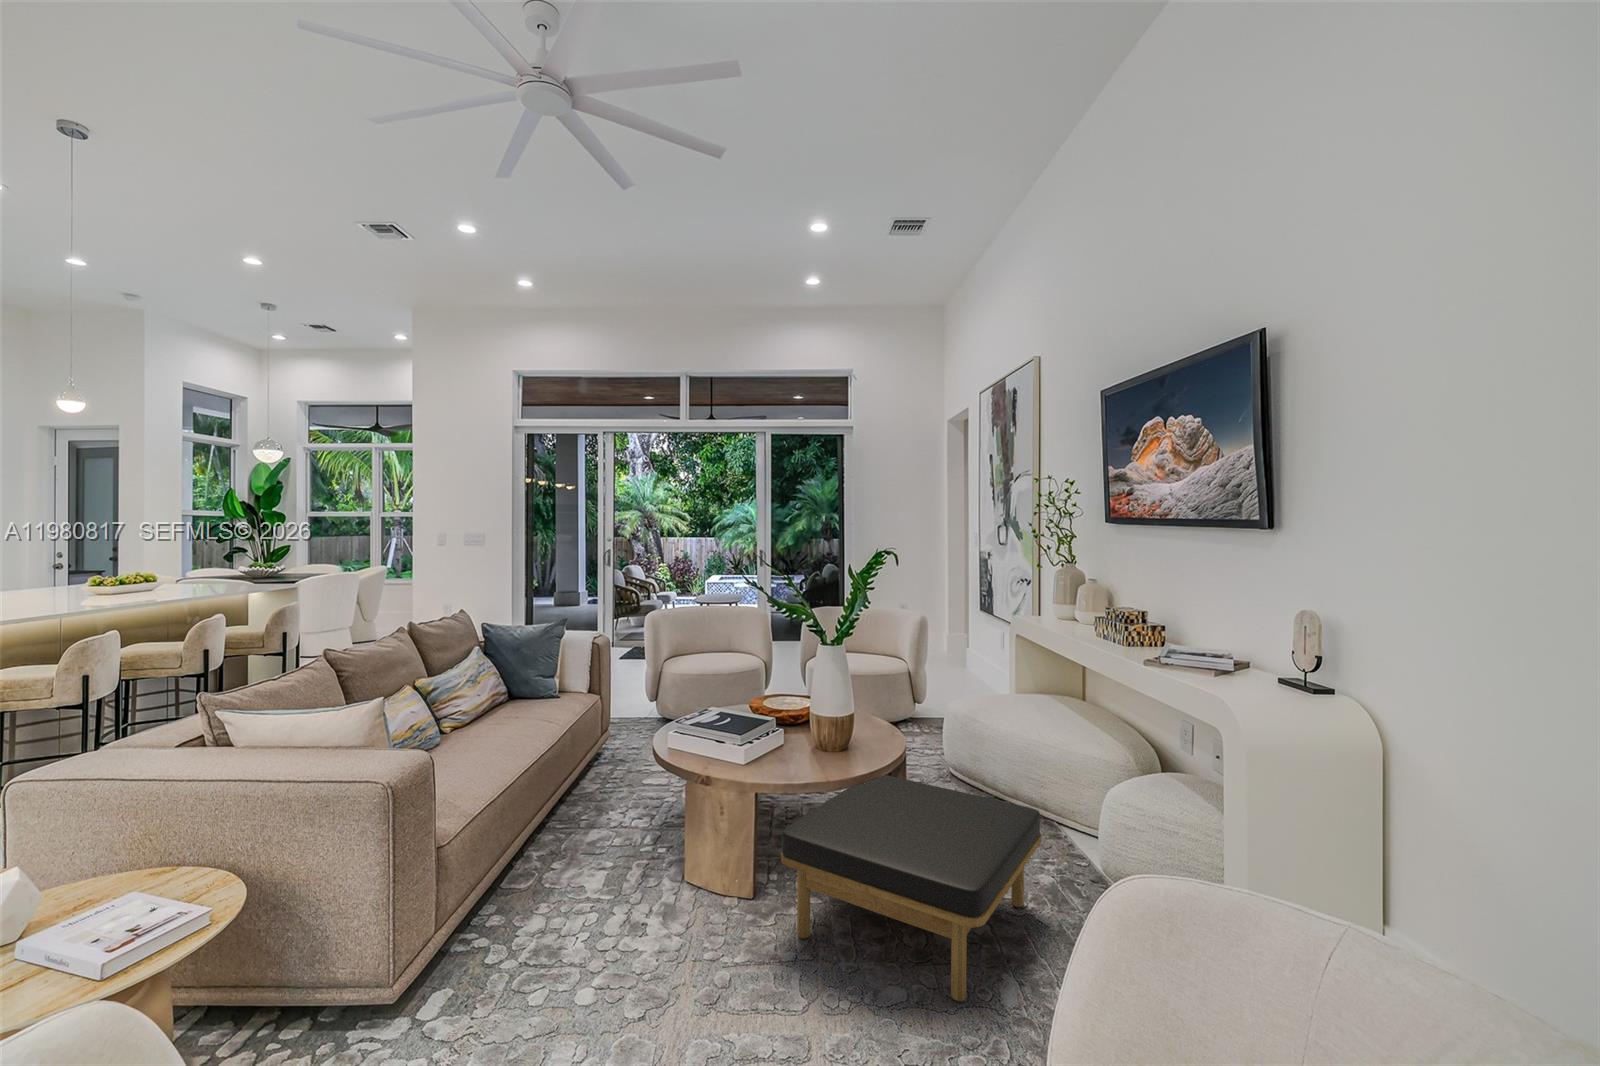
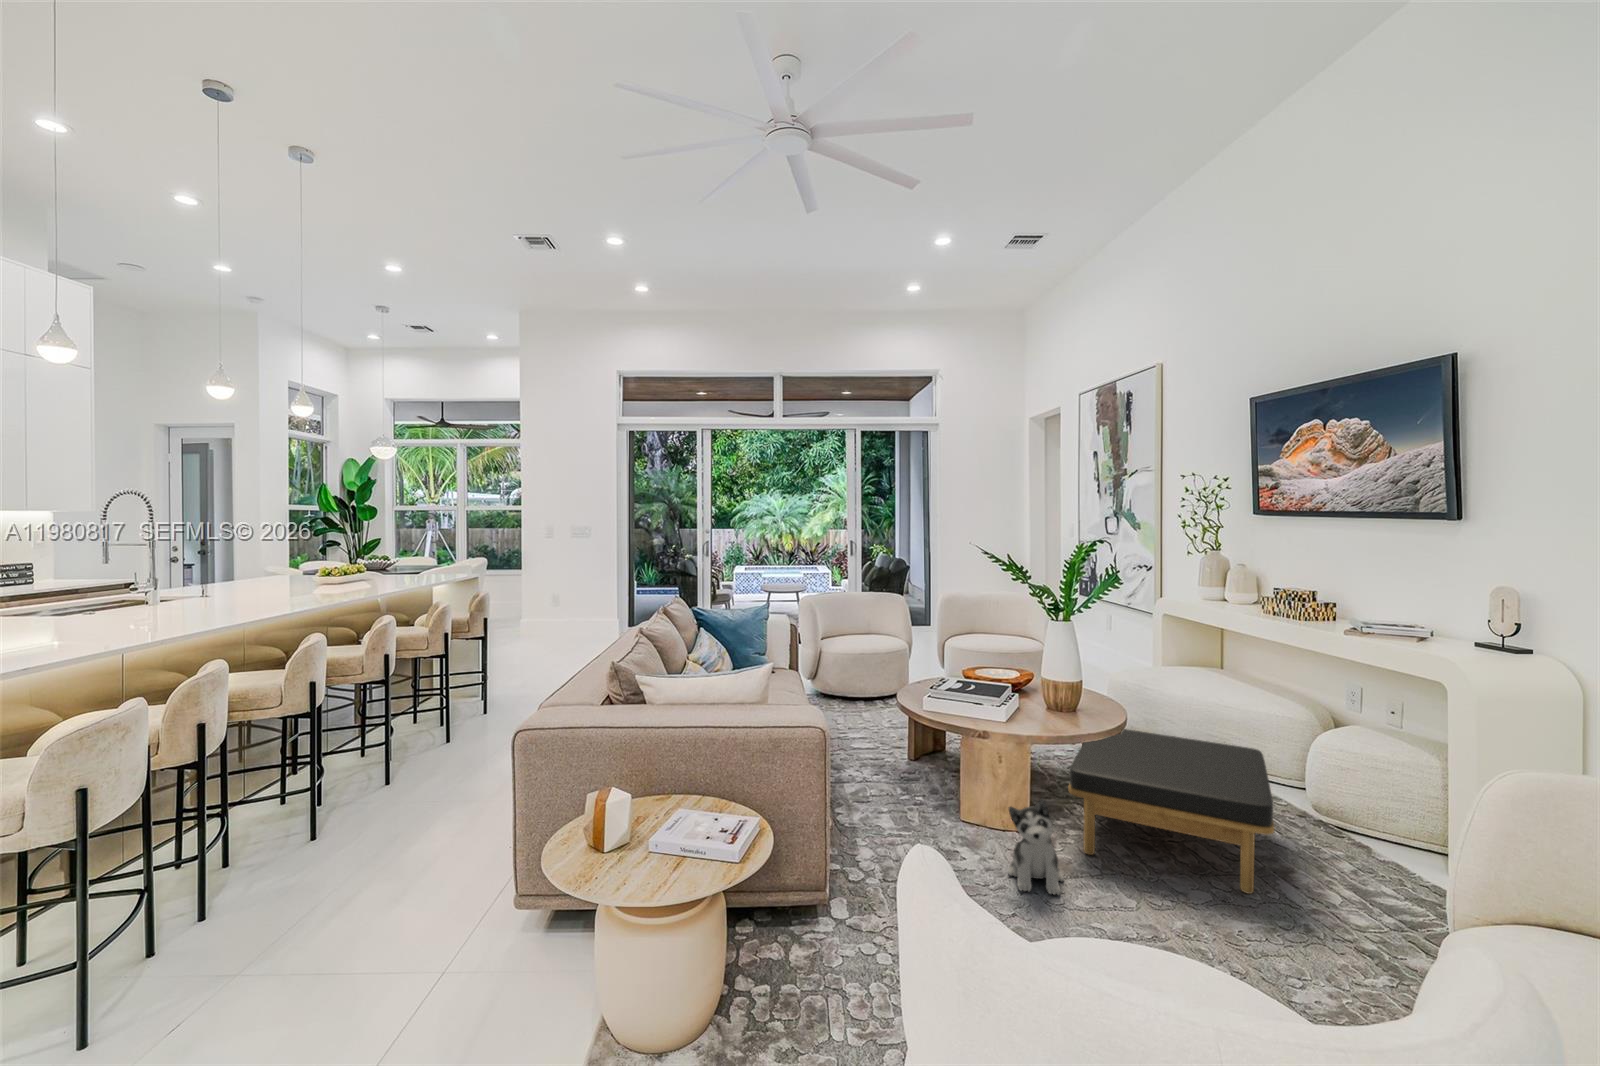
plush toy: none [675,870,745,995] -> present [1008,799,1064,895]

